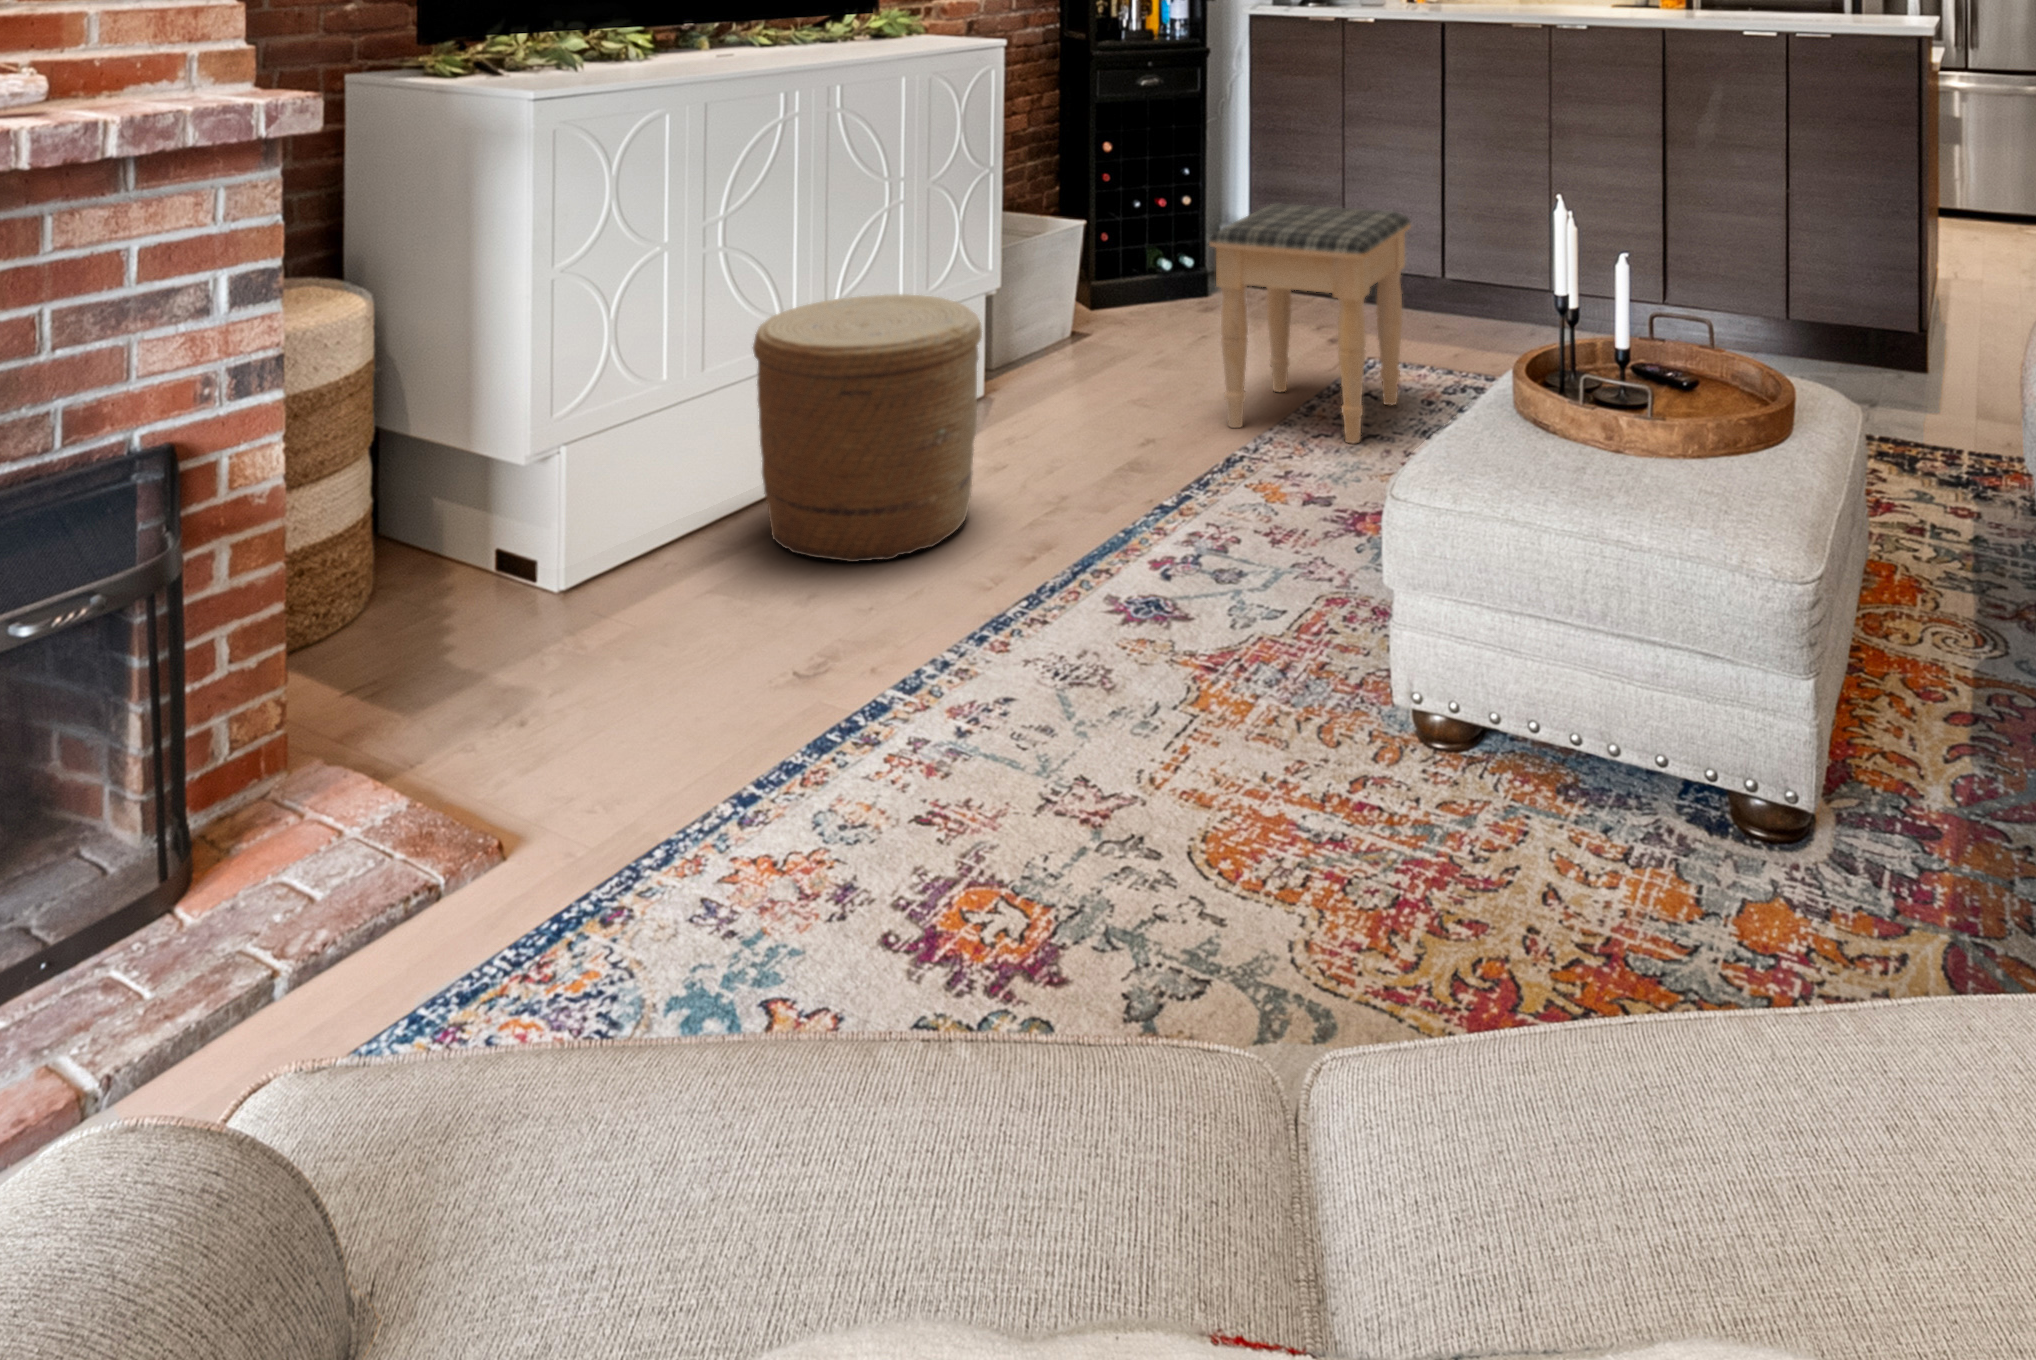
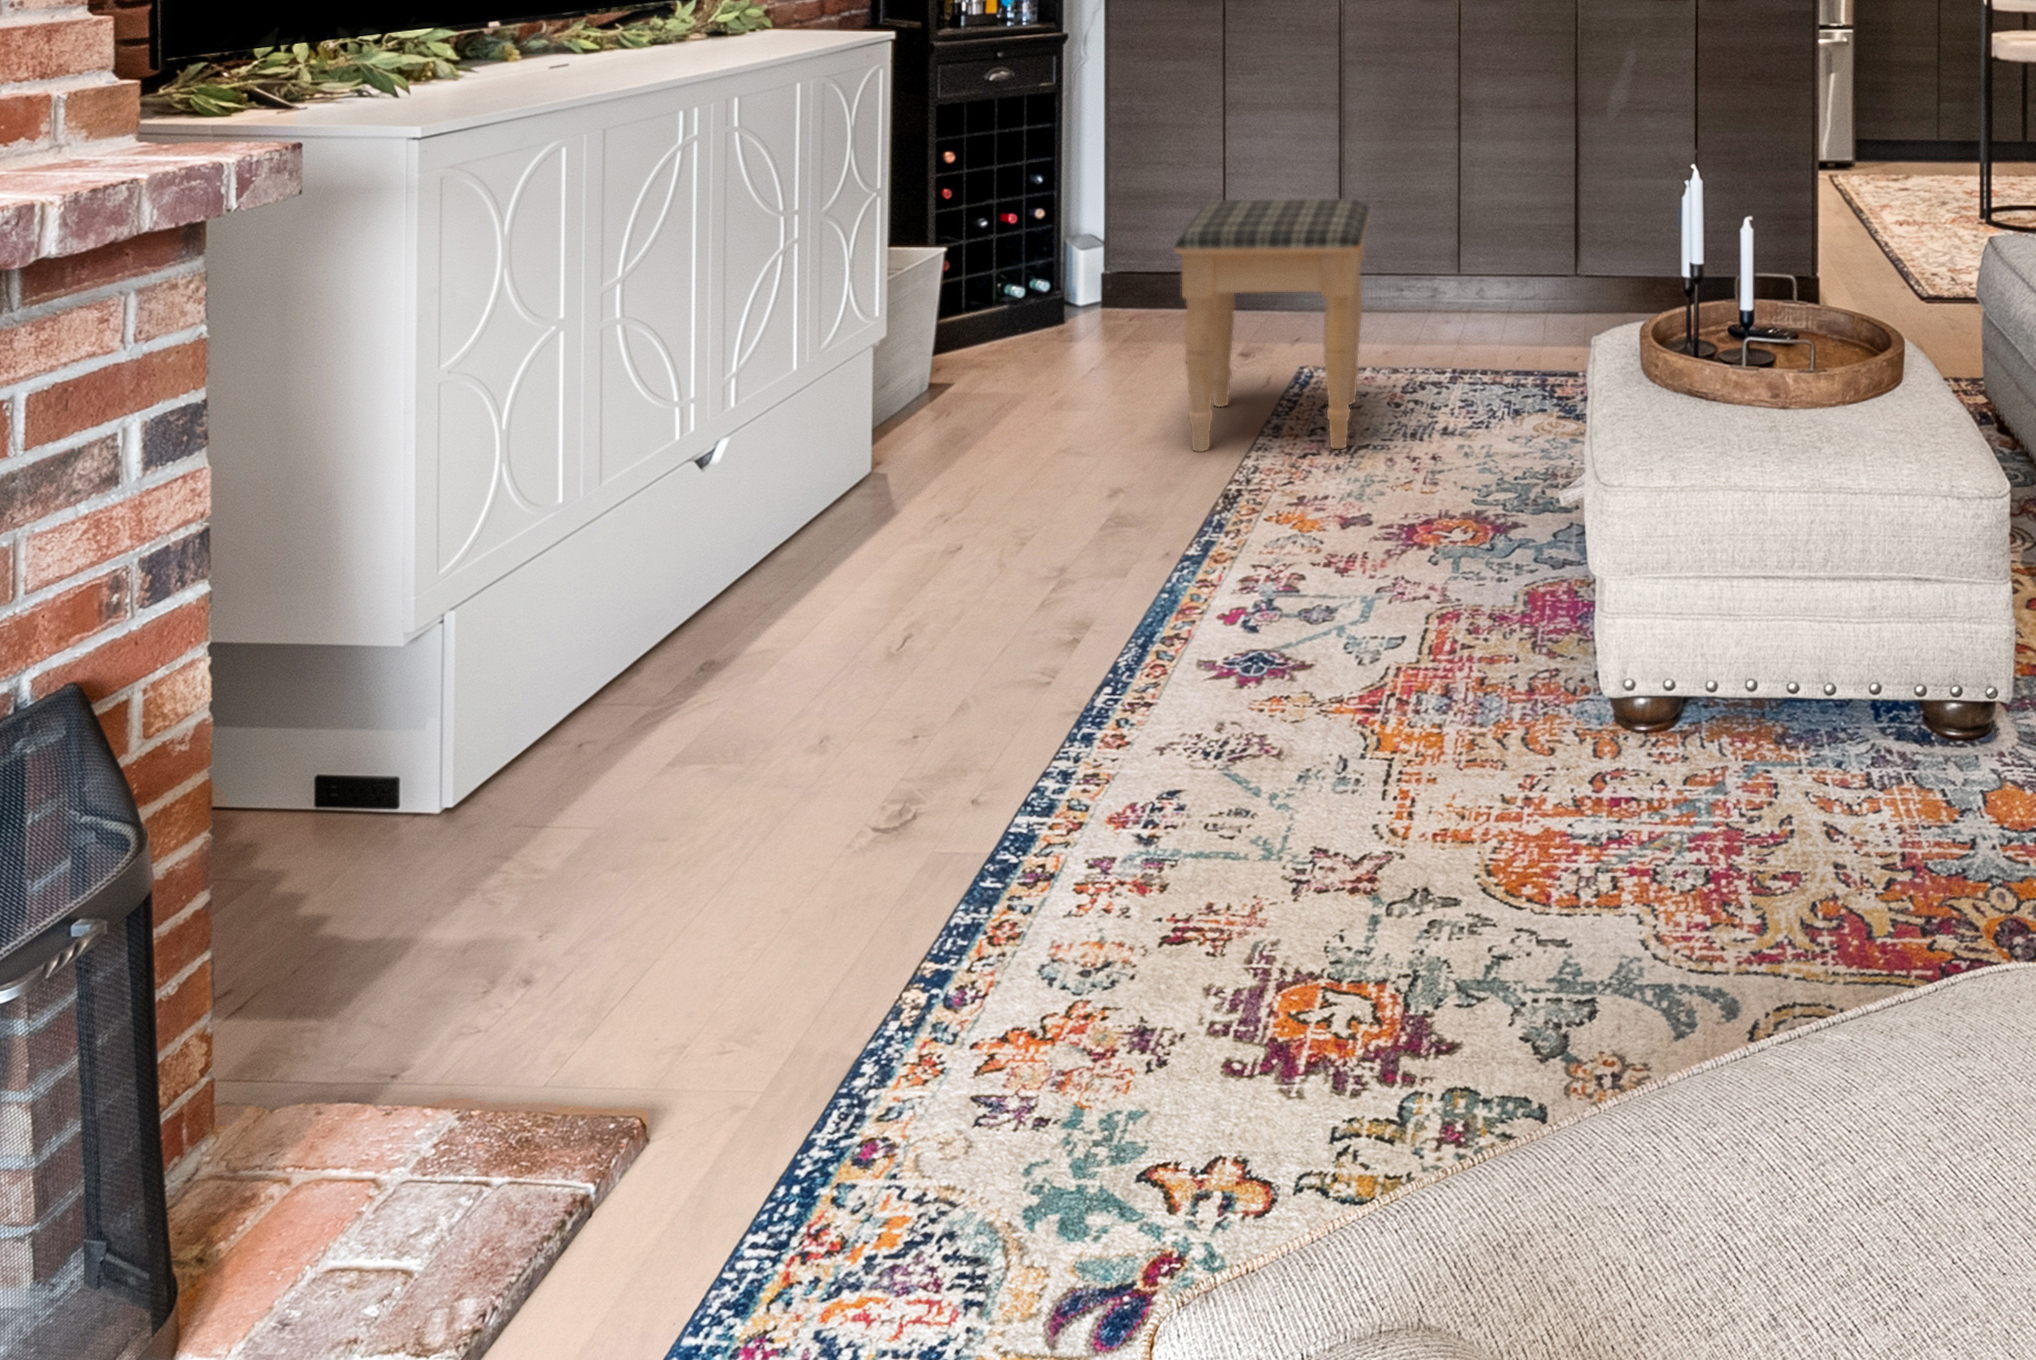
woven basket: present [753,294,982,562] -> none [692,344,988,678]

